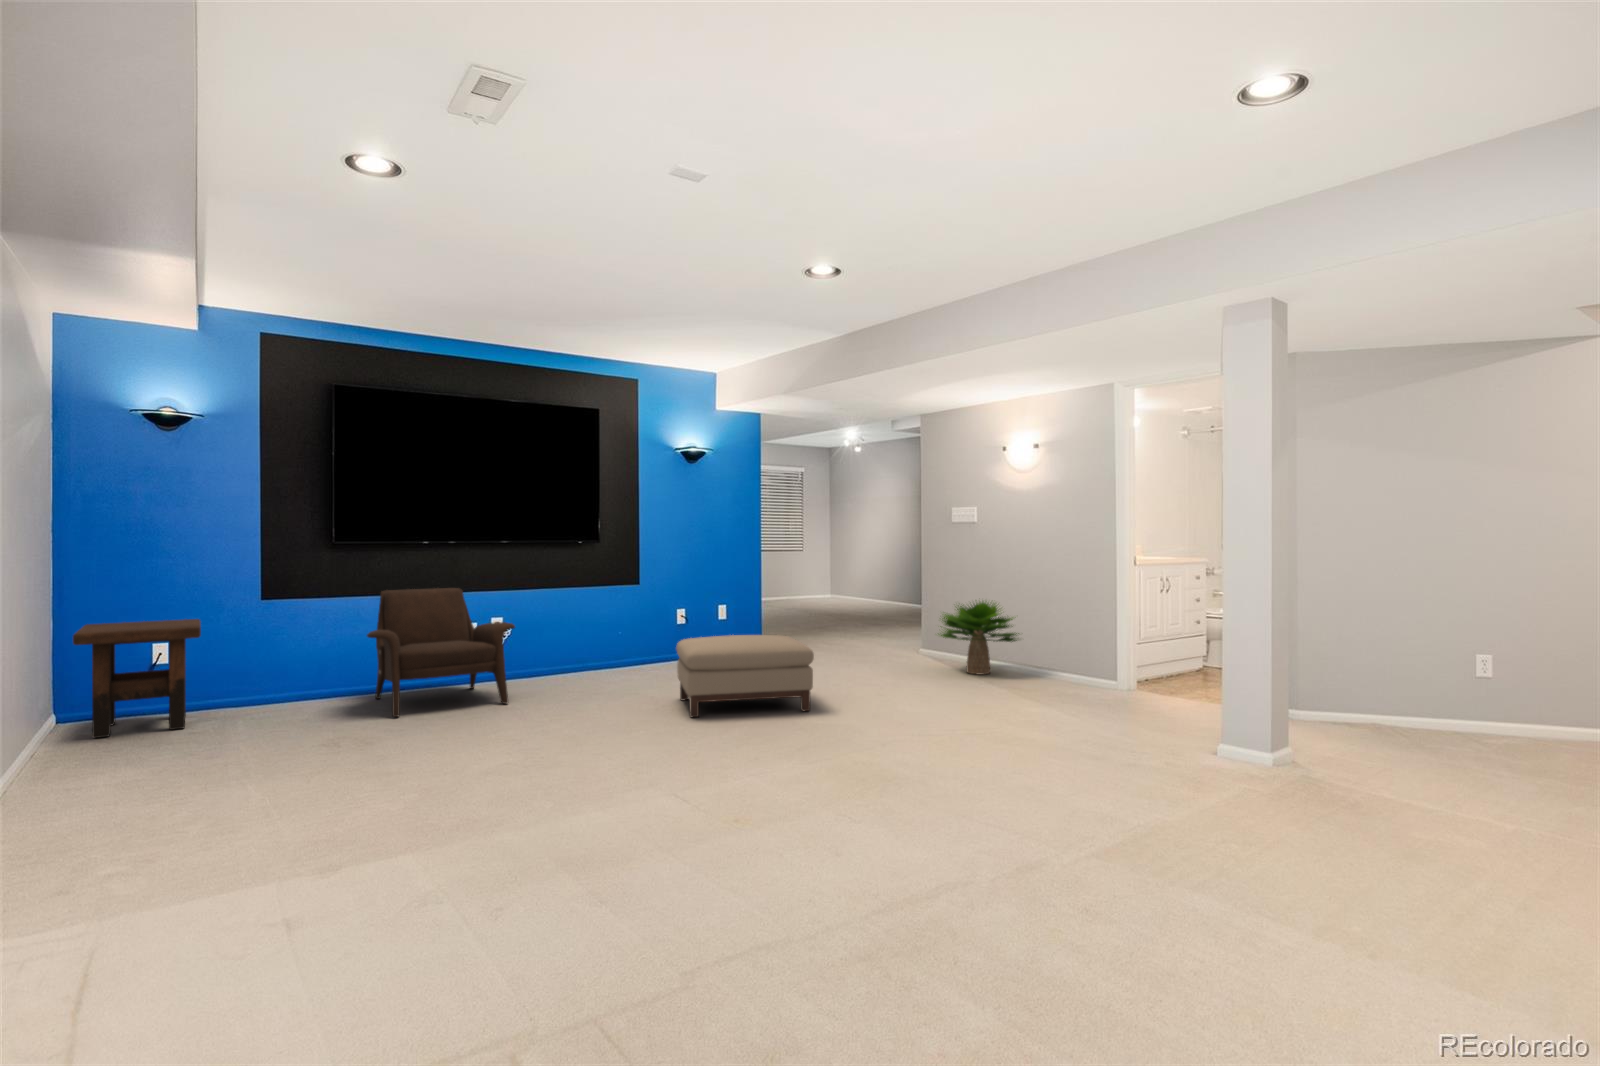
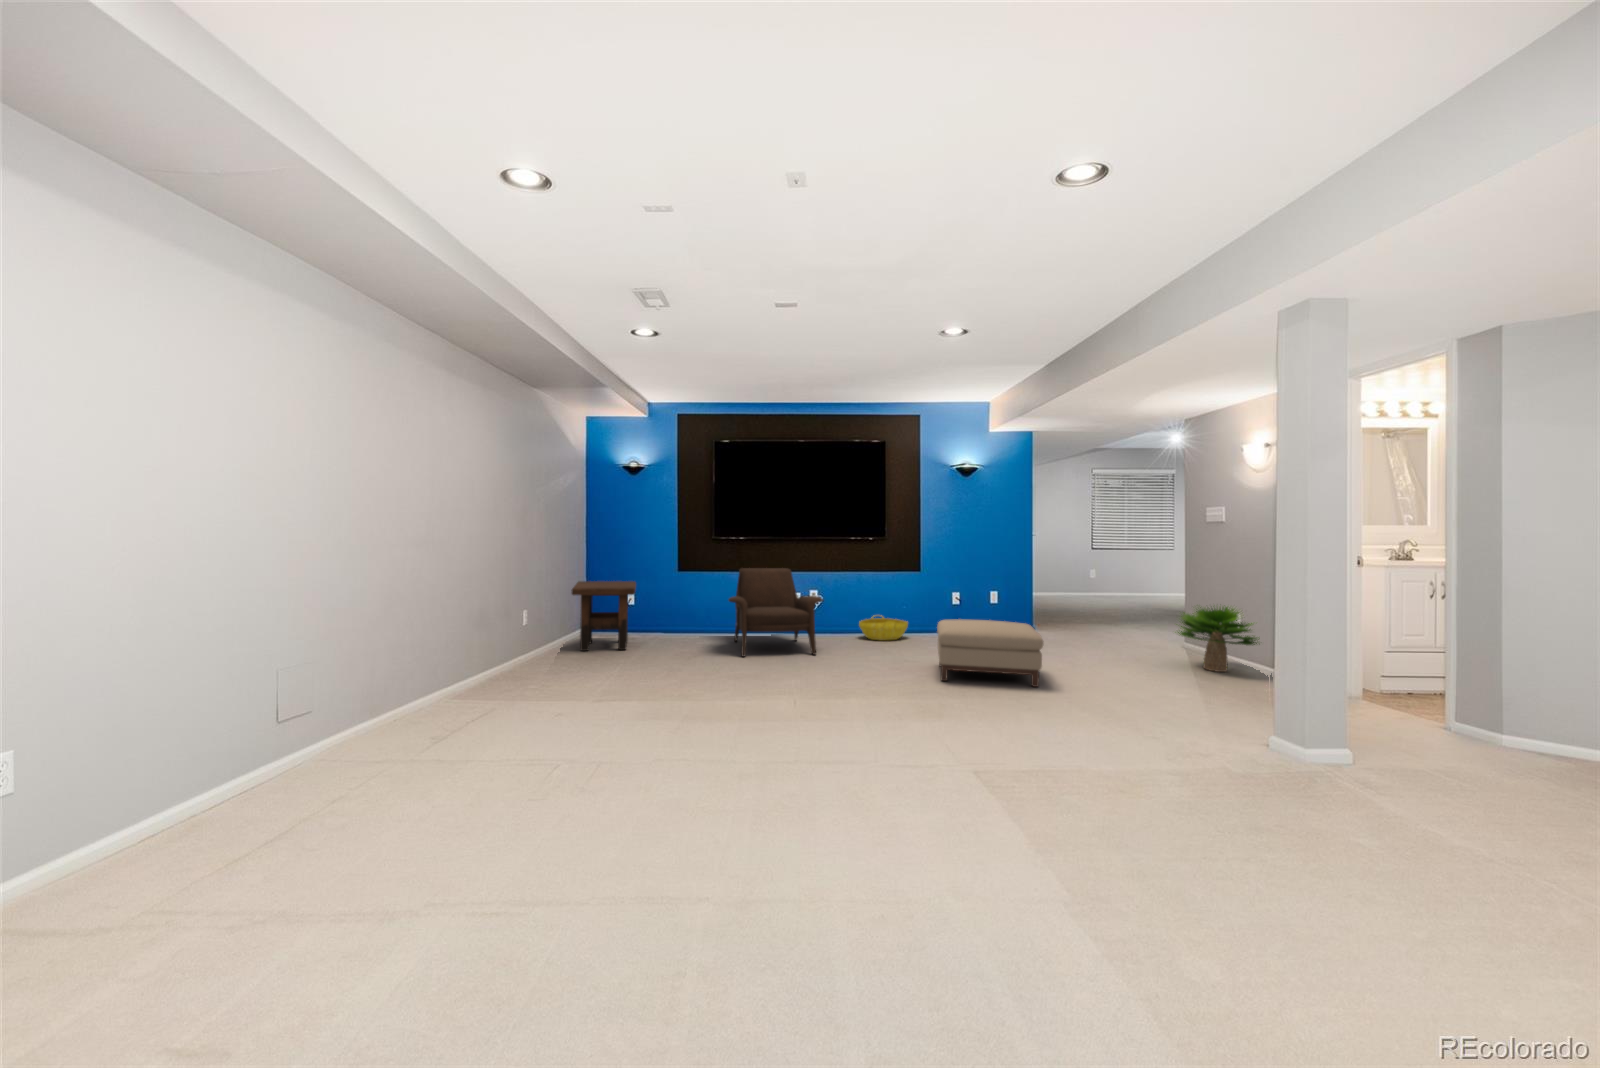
basket: none [562,645,628,678] -> present [859,617,908,640]

